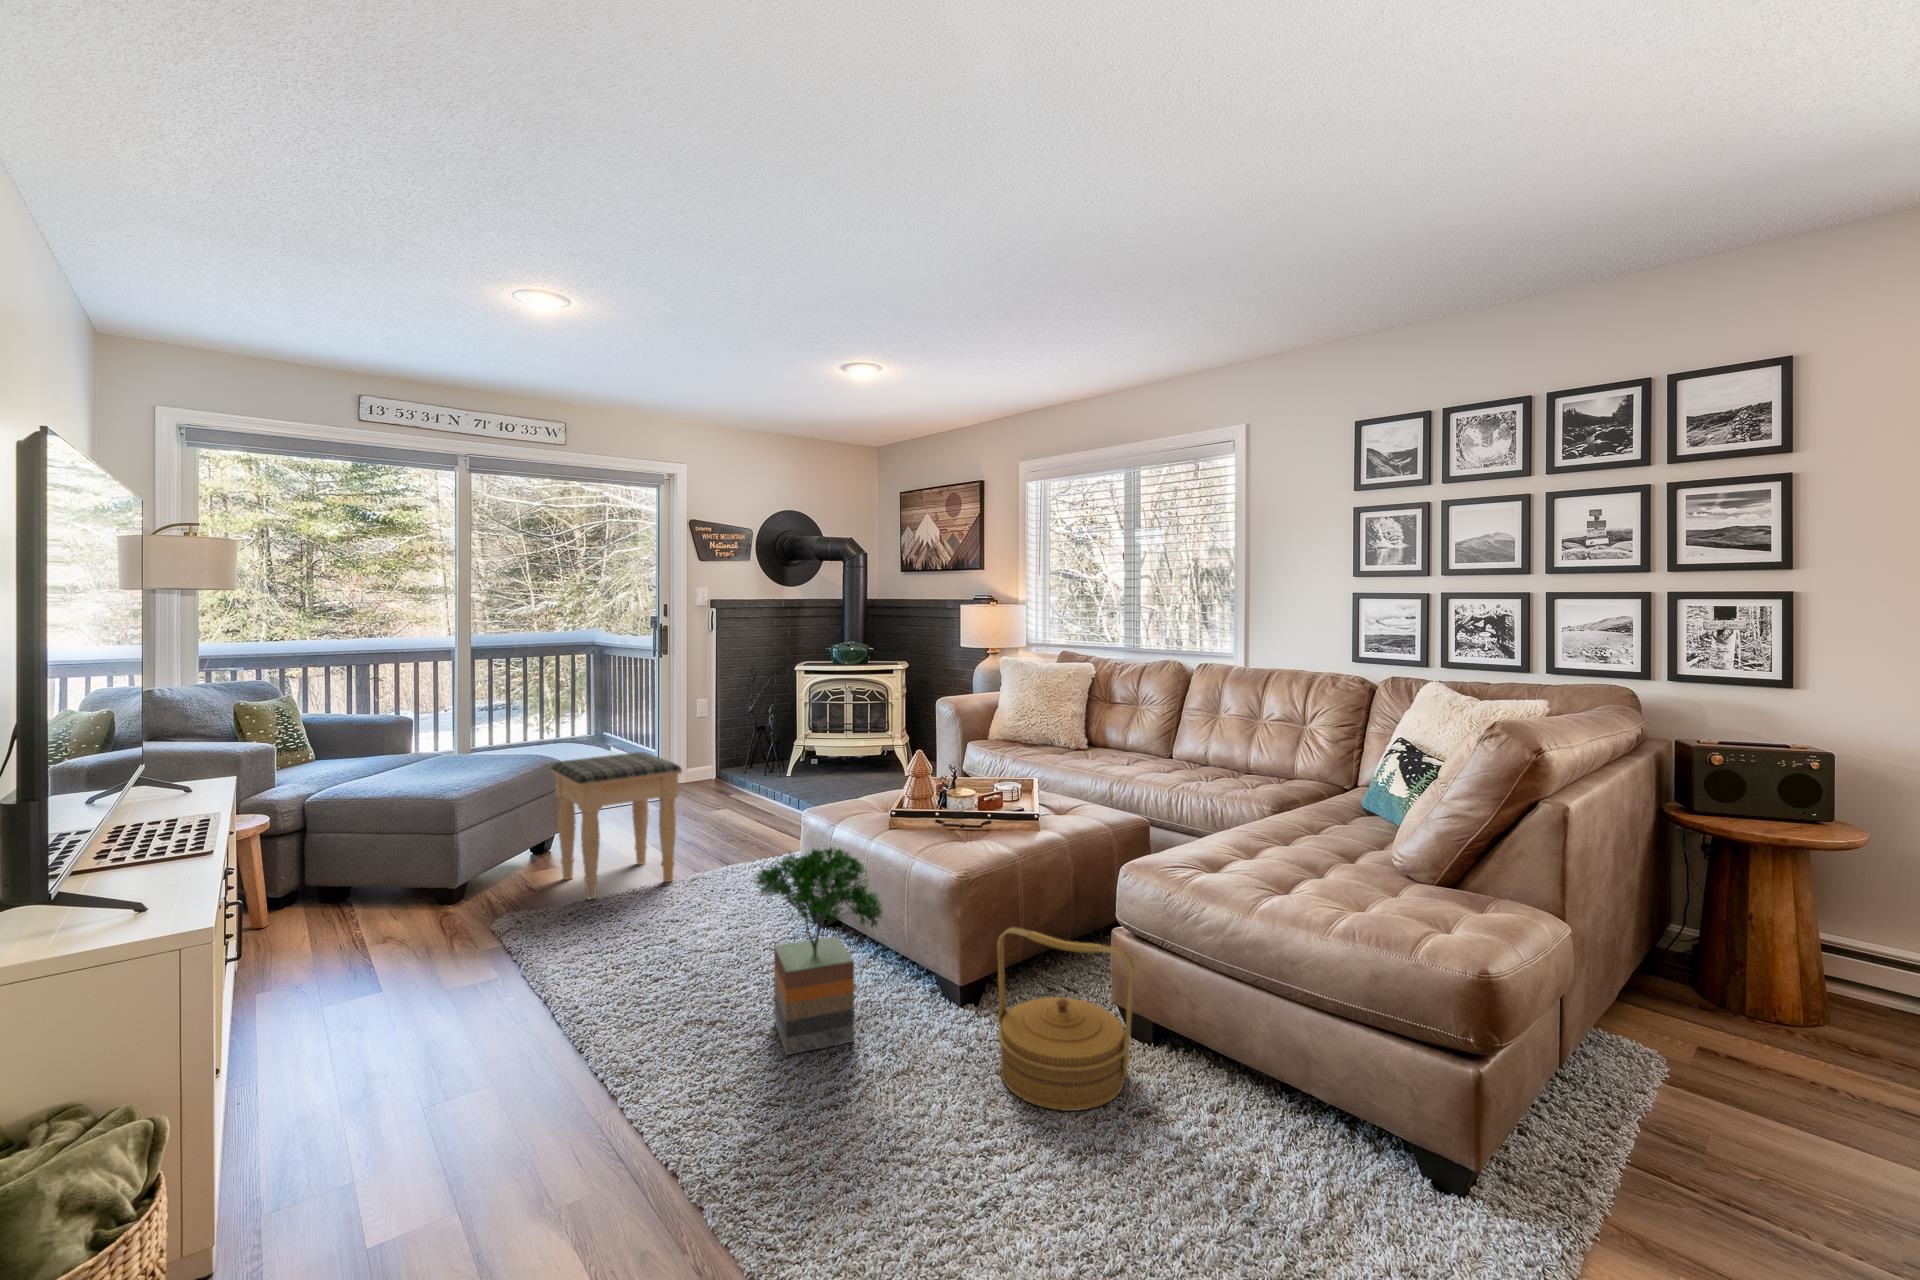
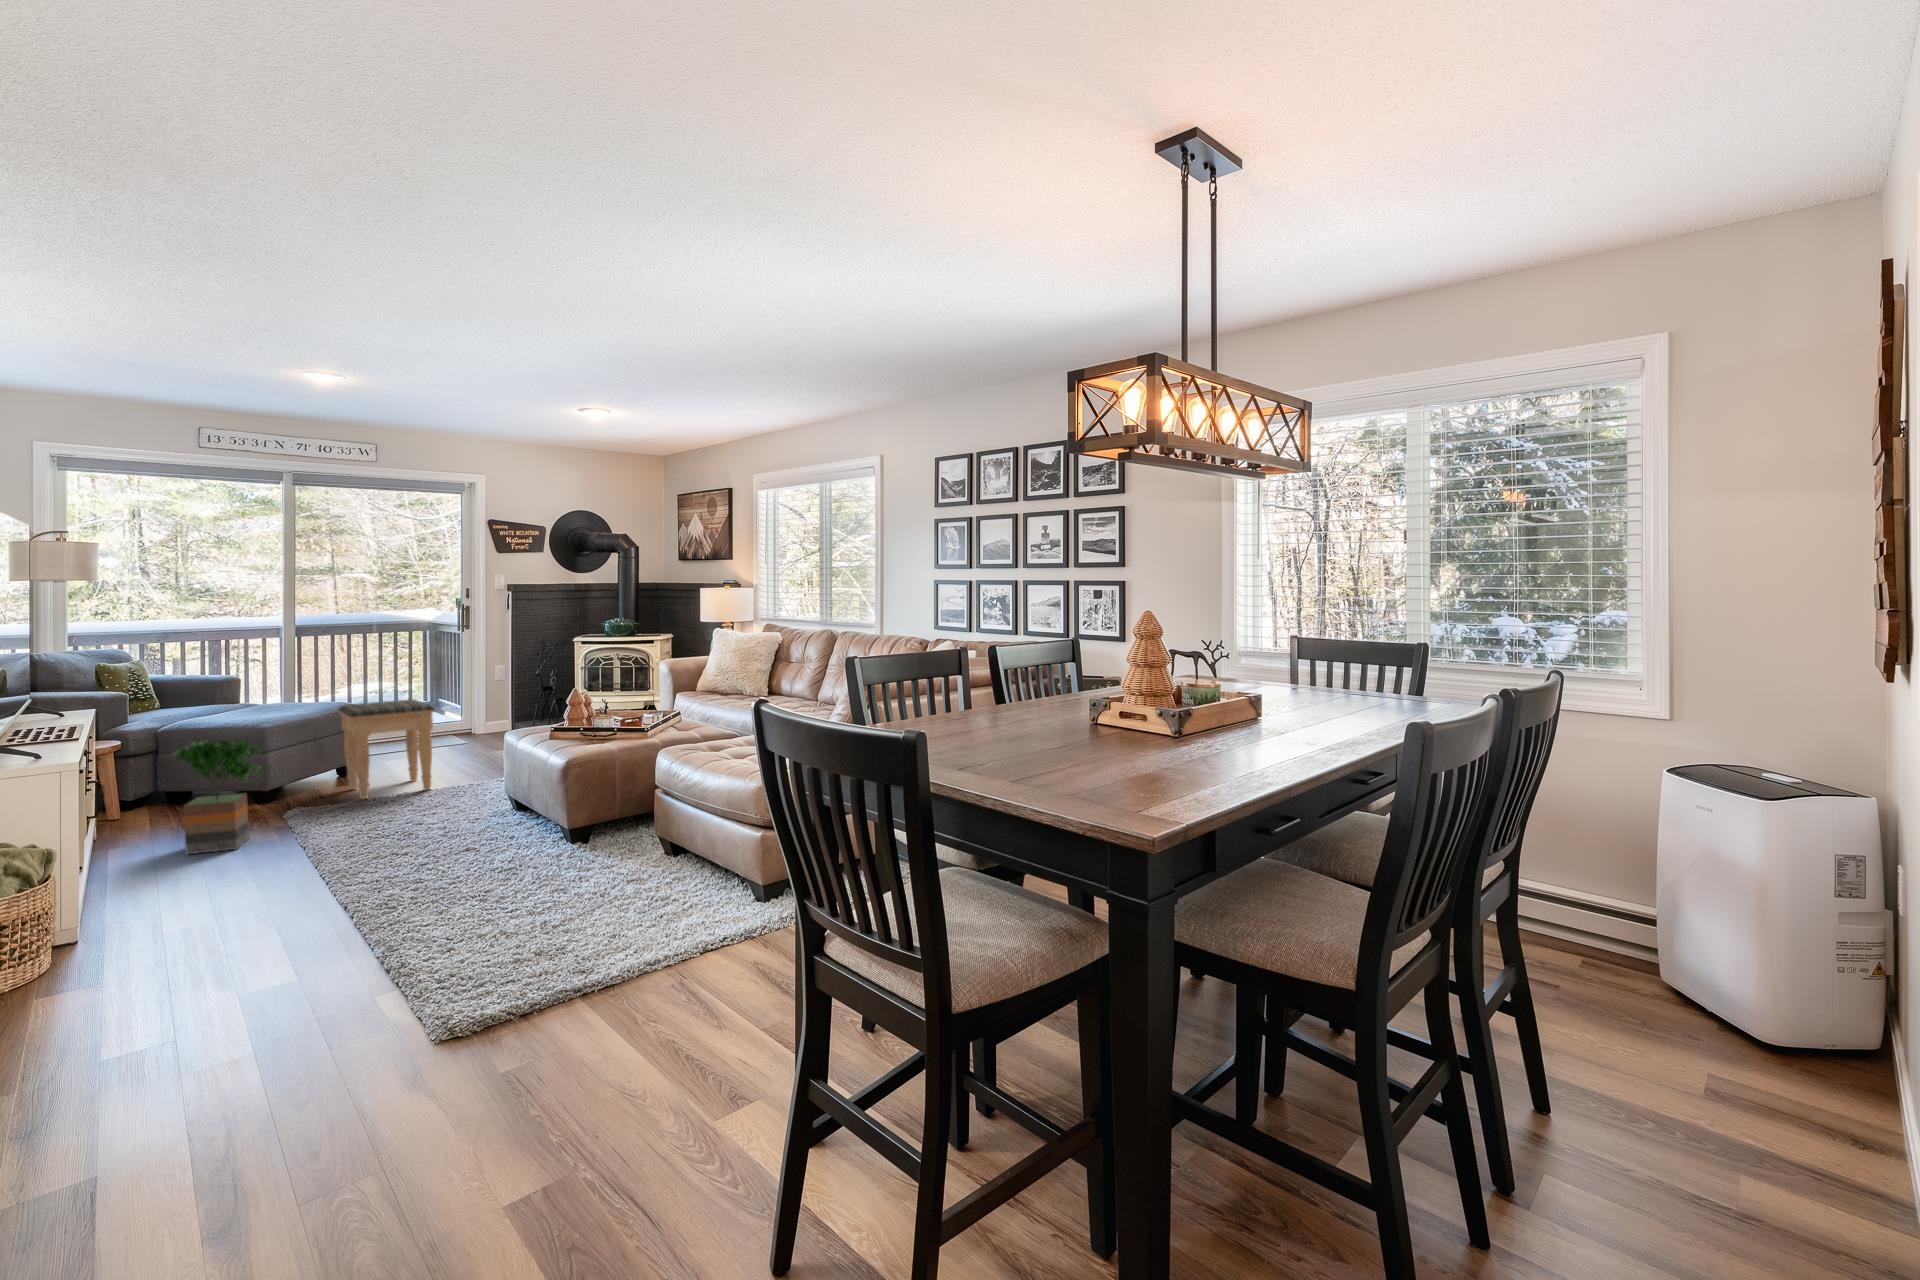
potted tree: present [754,848,883,1055] -> present [173,740,261,854]
basket: present [997,927,1135,1111] -> none [559,783,639,877]

